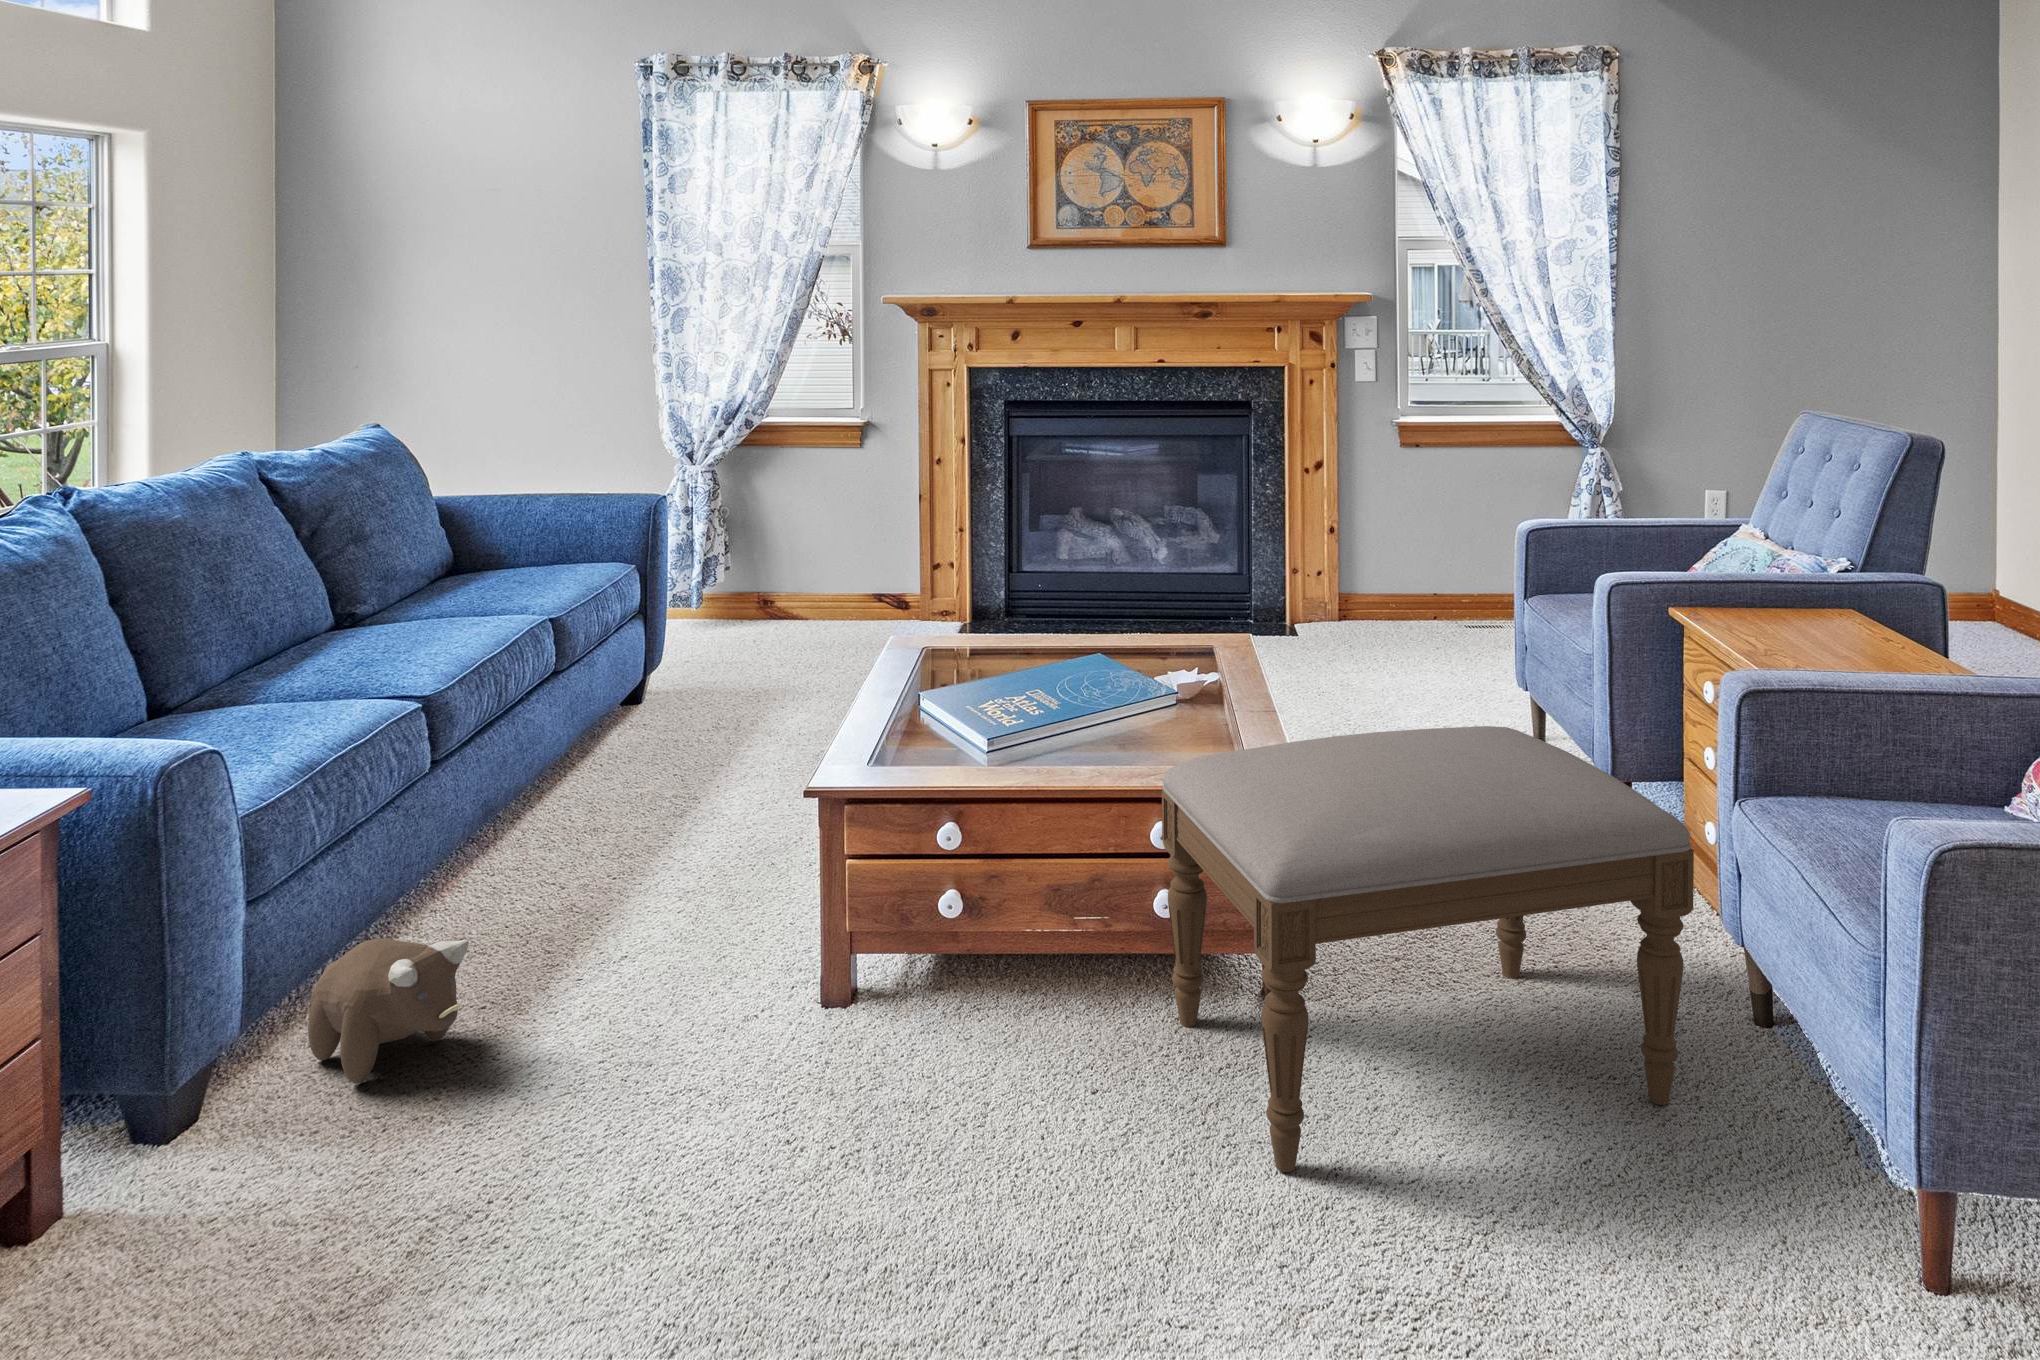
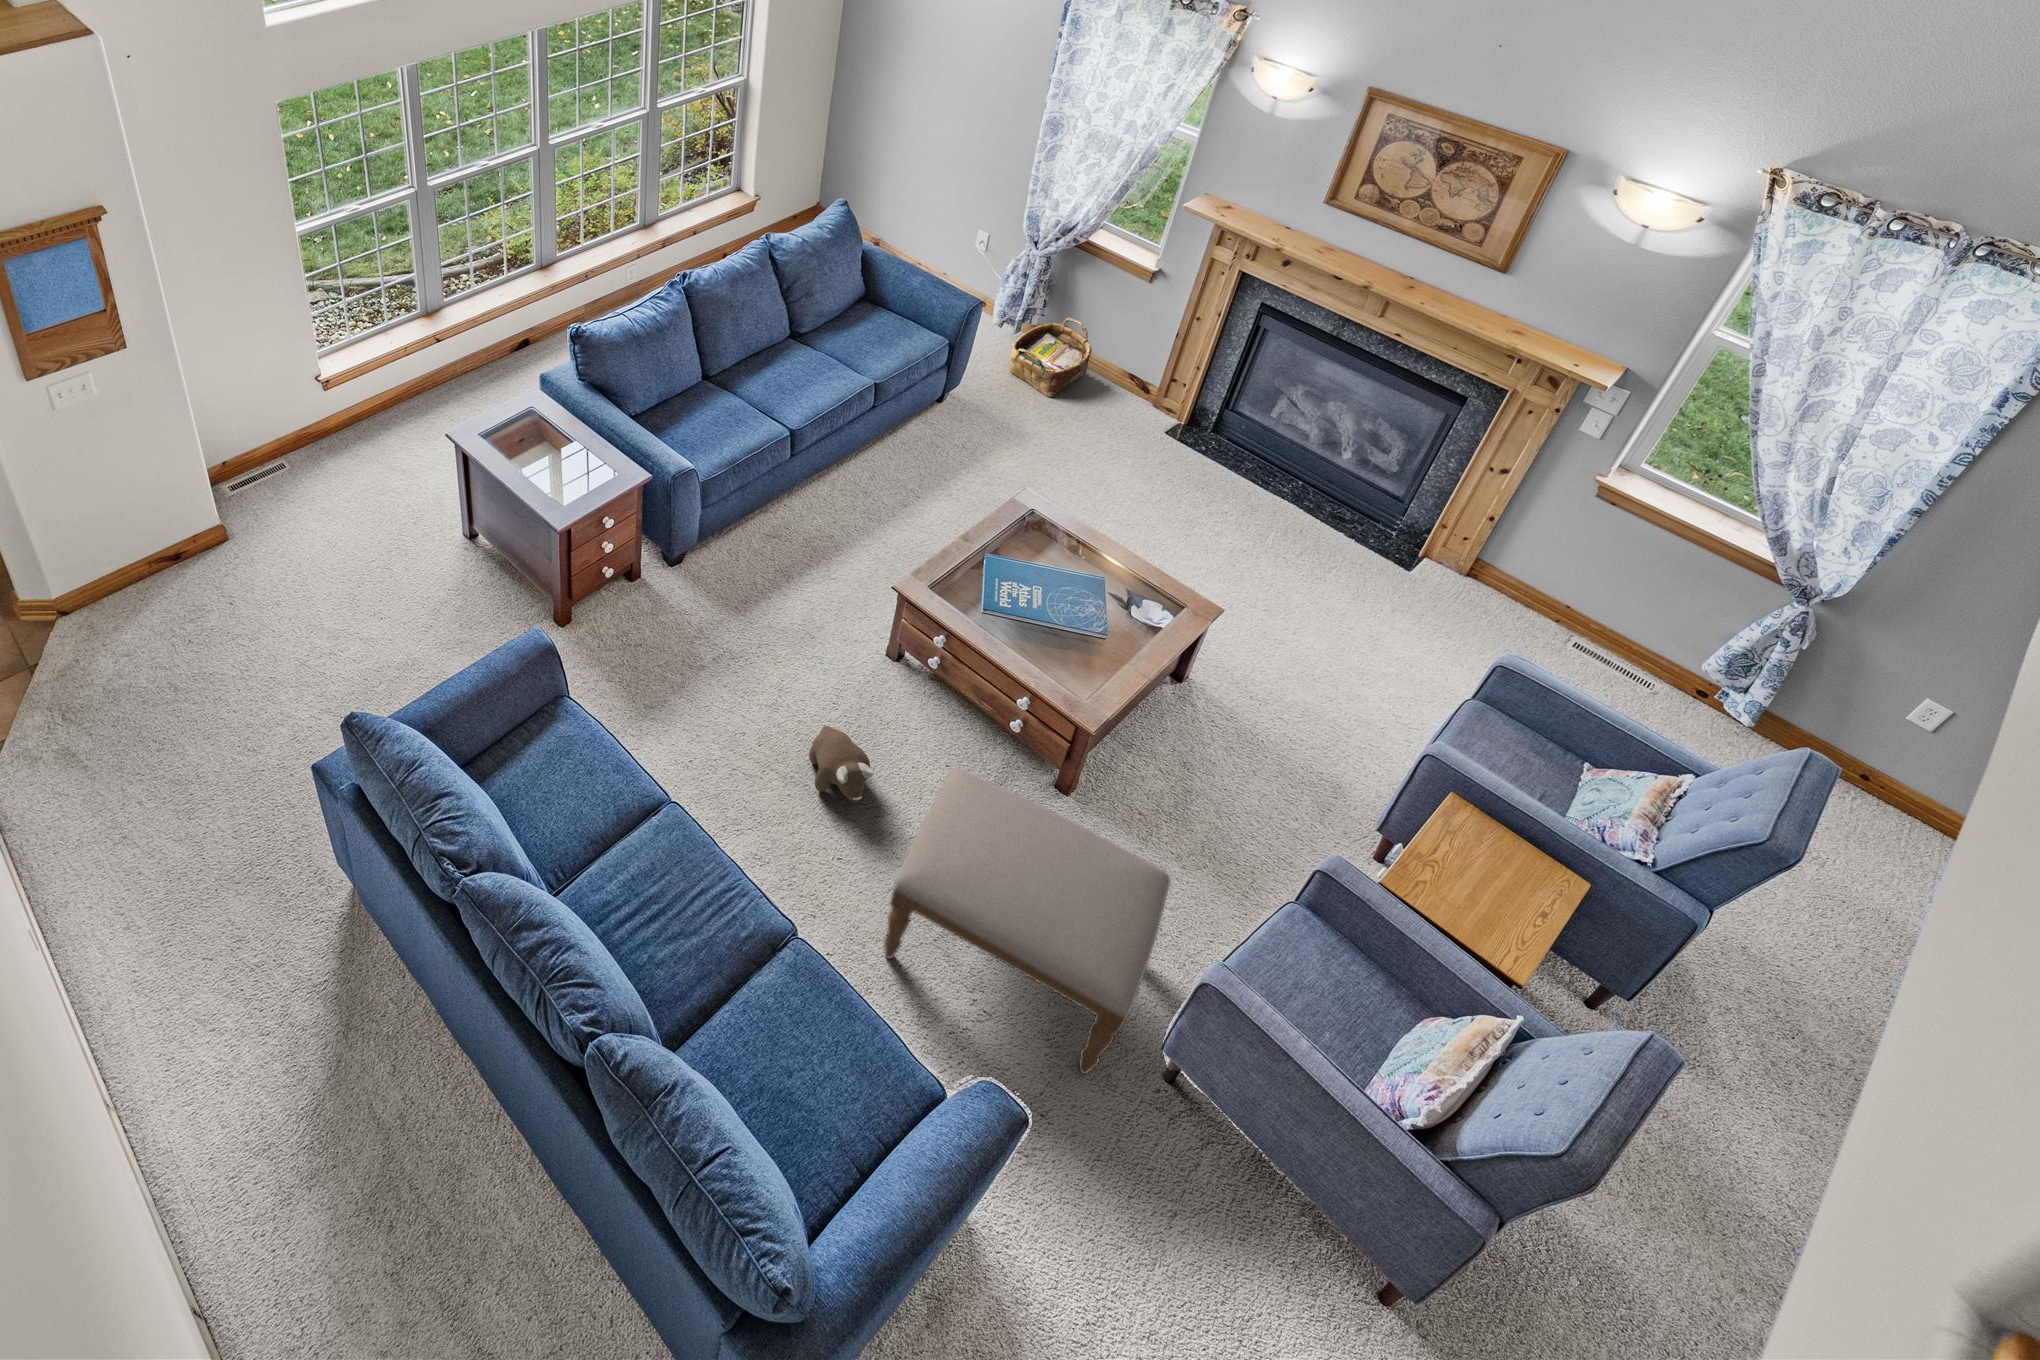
woven basket: none [719,547,823,646] -> present [1009,318,1092,397]
plush toy: present [308,939,469,1084] -> present [809,726,873,802]

